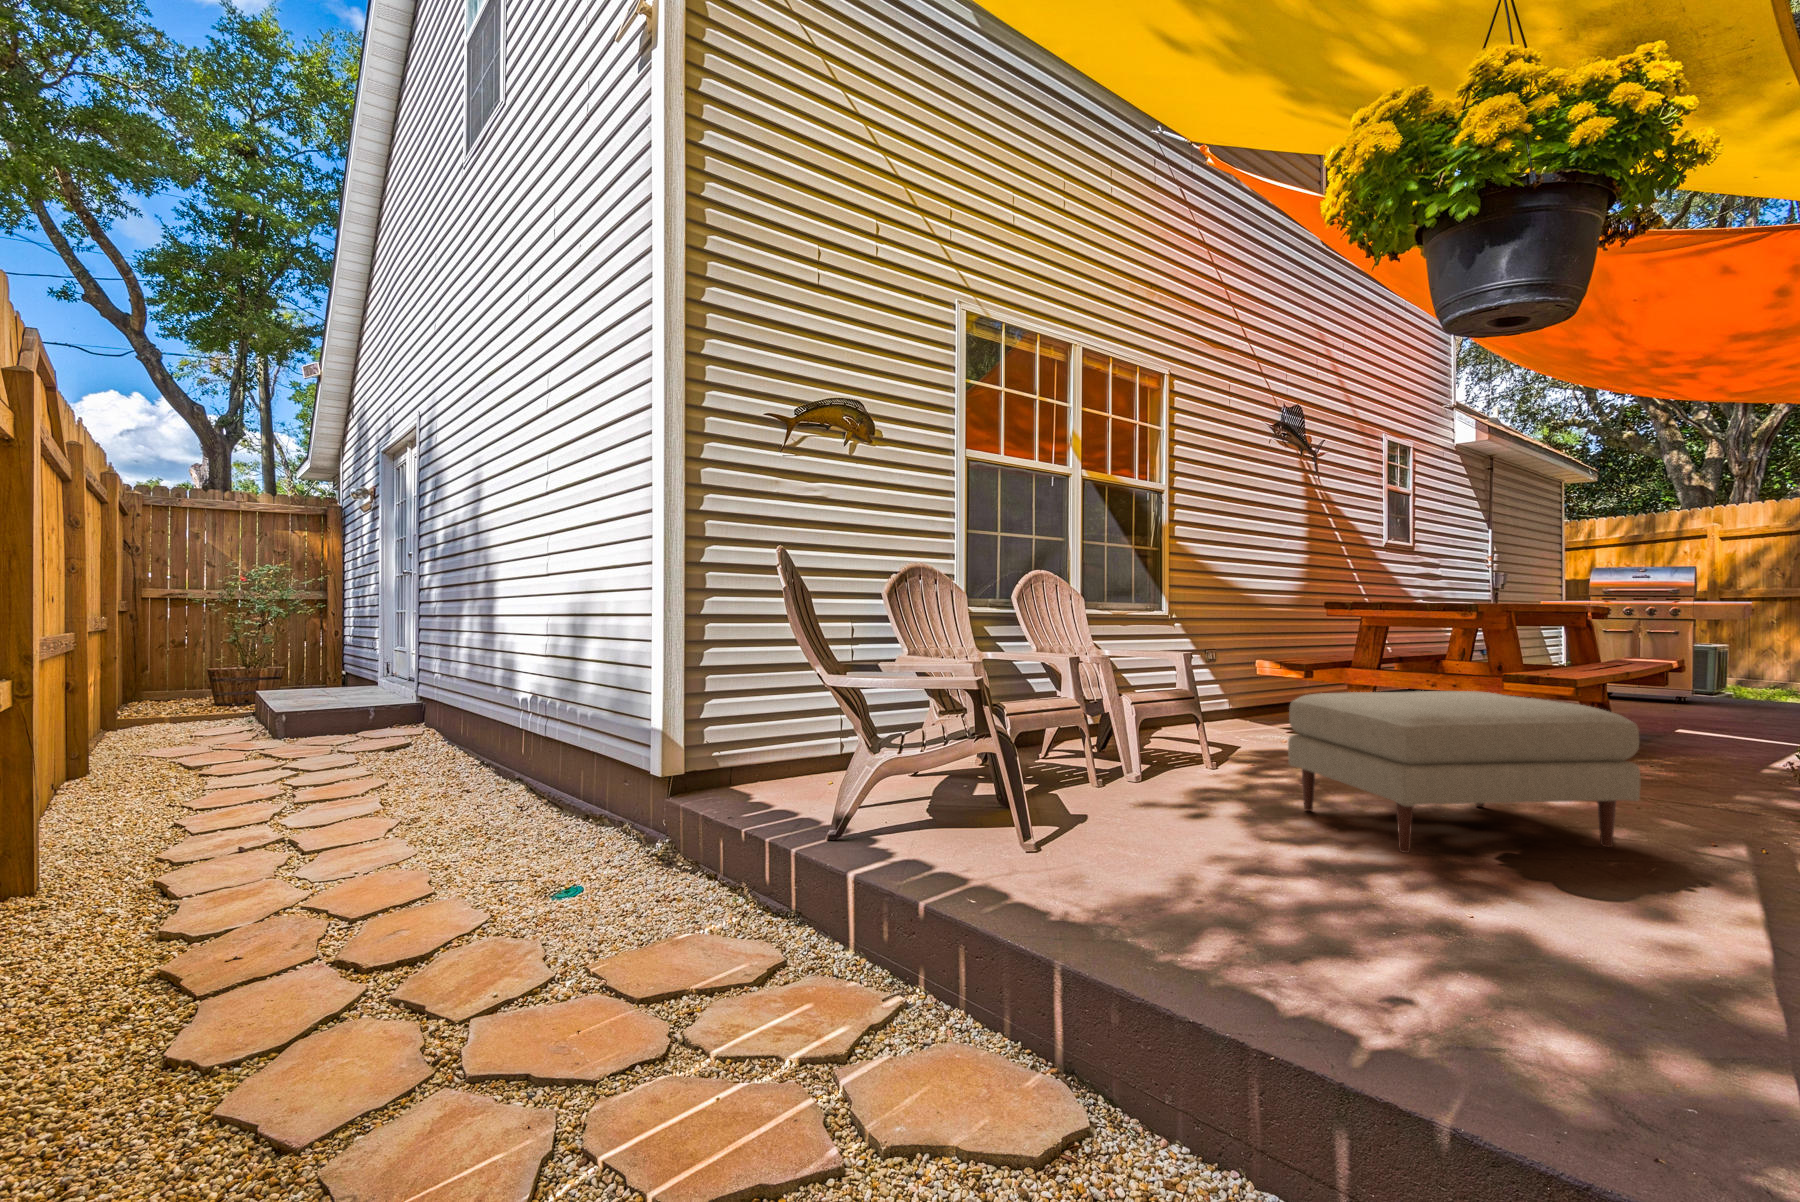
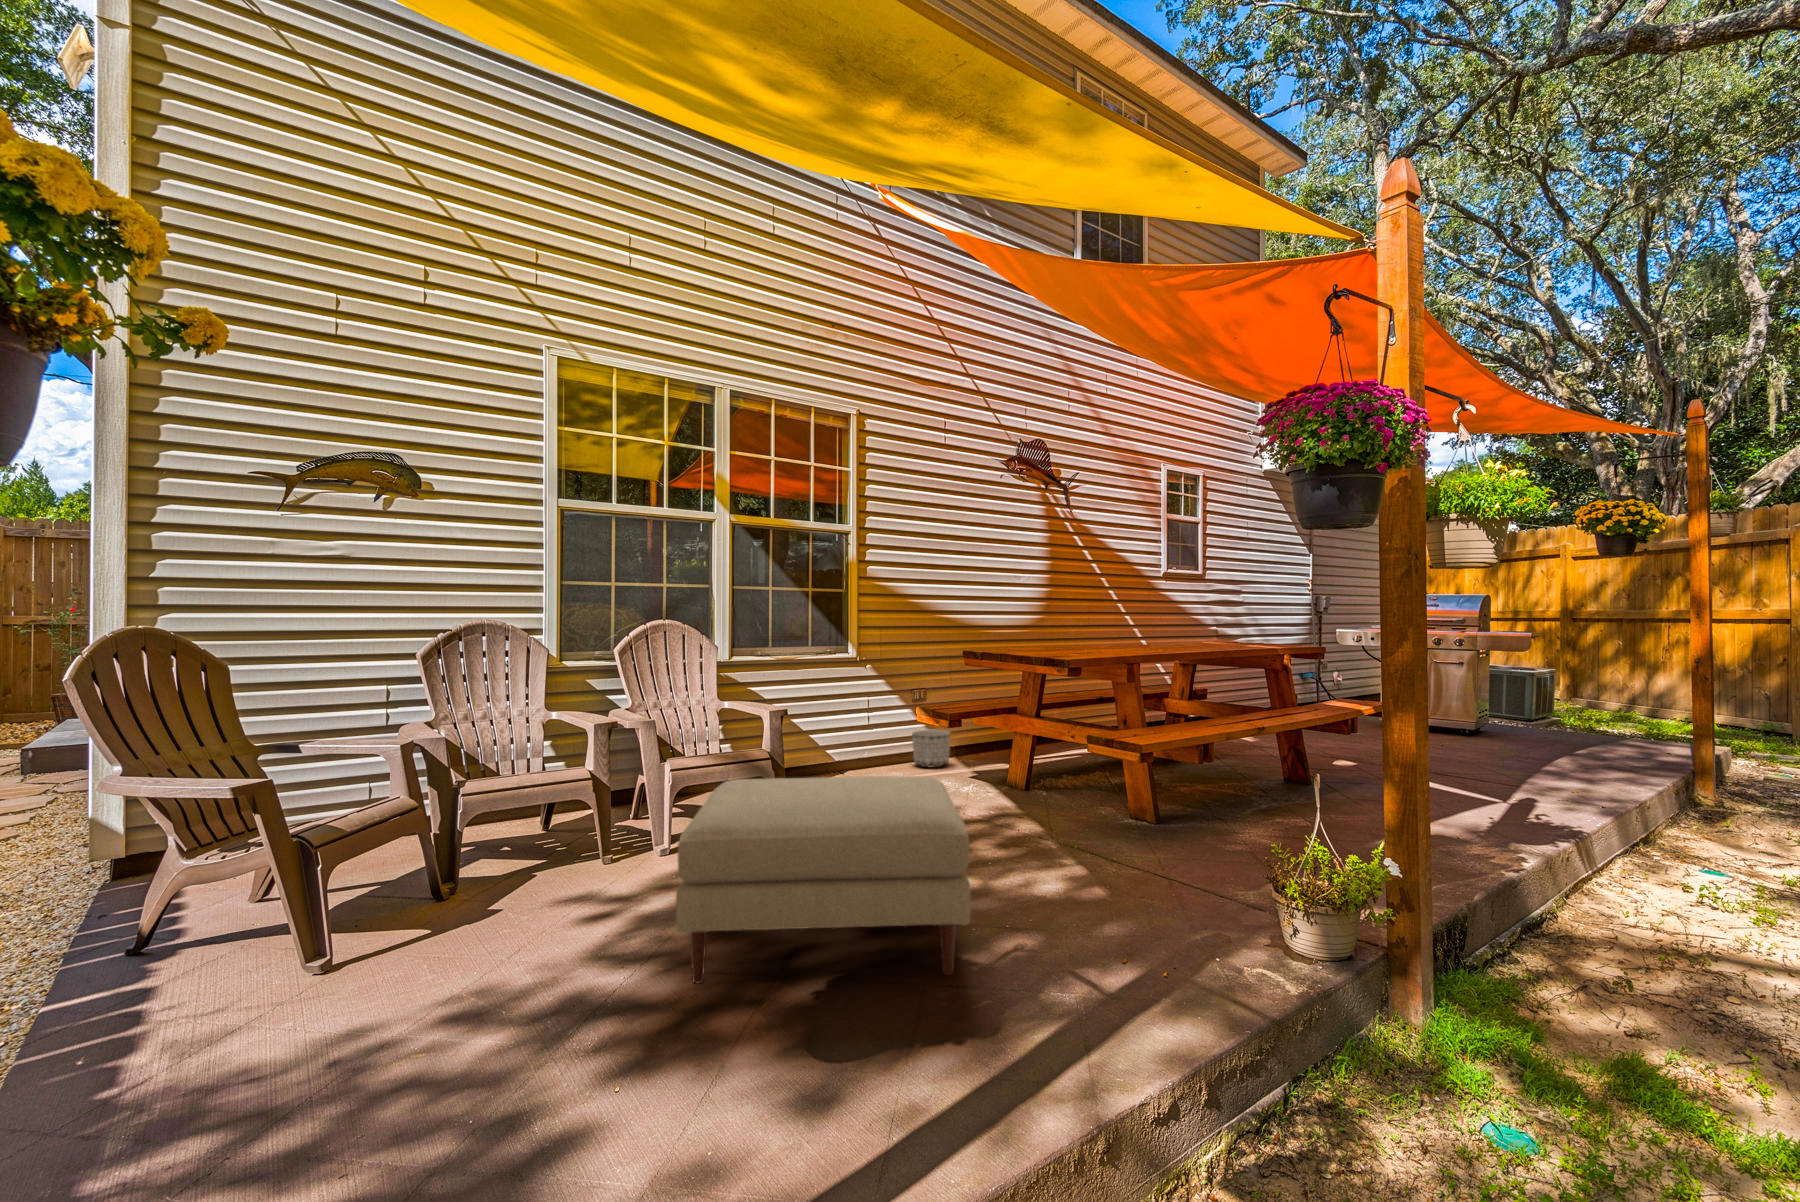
planter: none [1215,687,1255,722] -> present [912,730,950,768]

